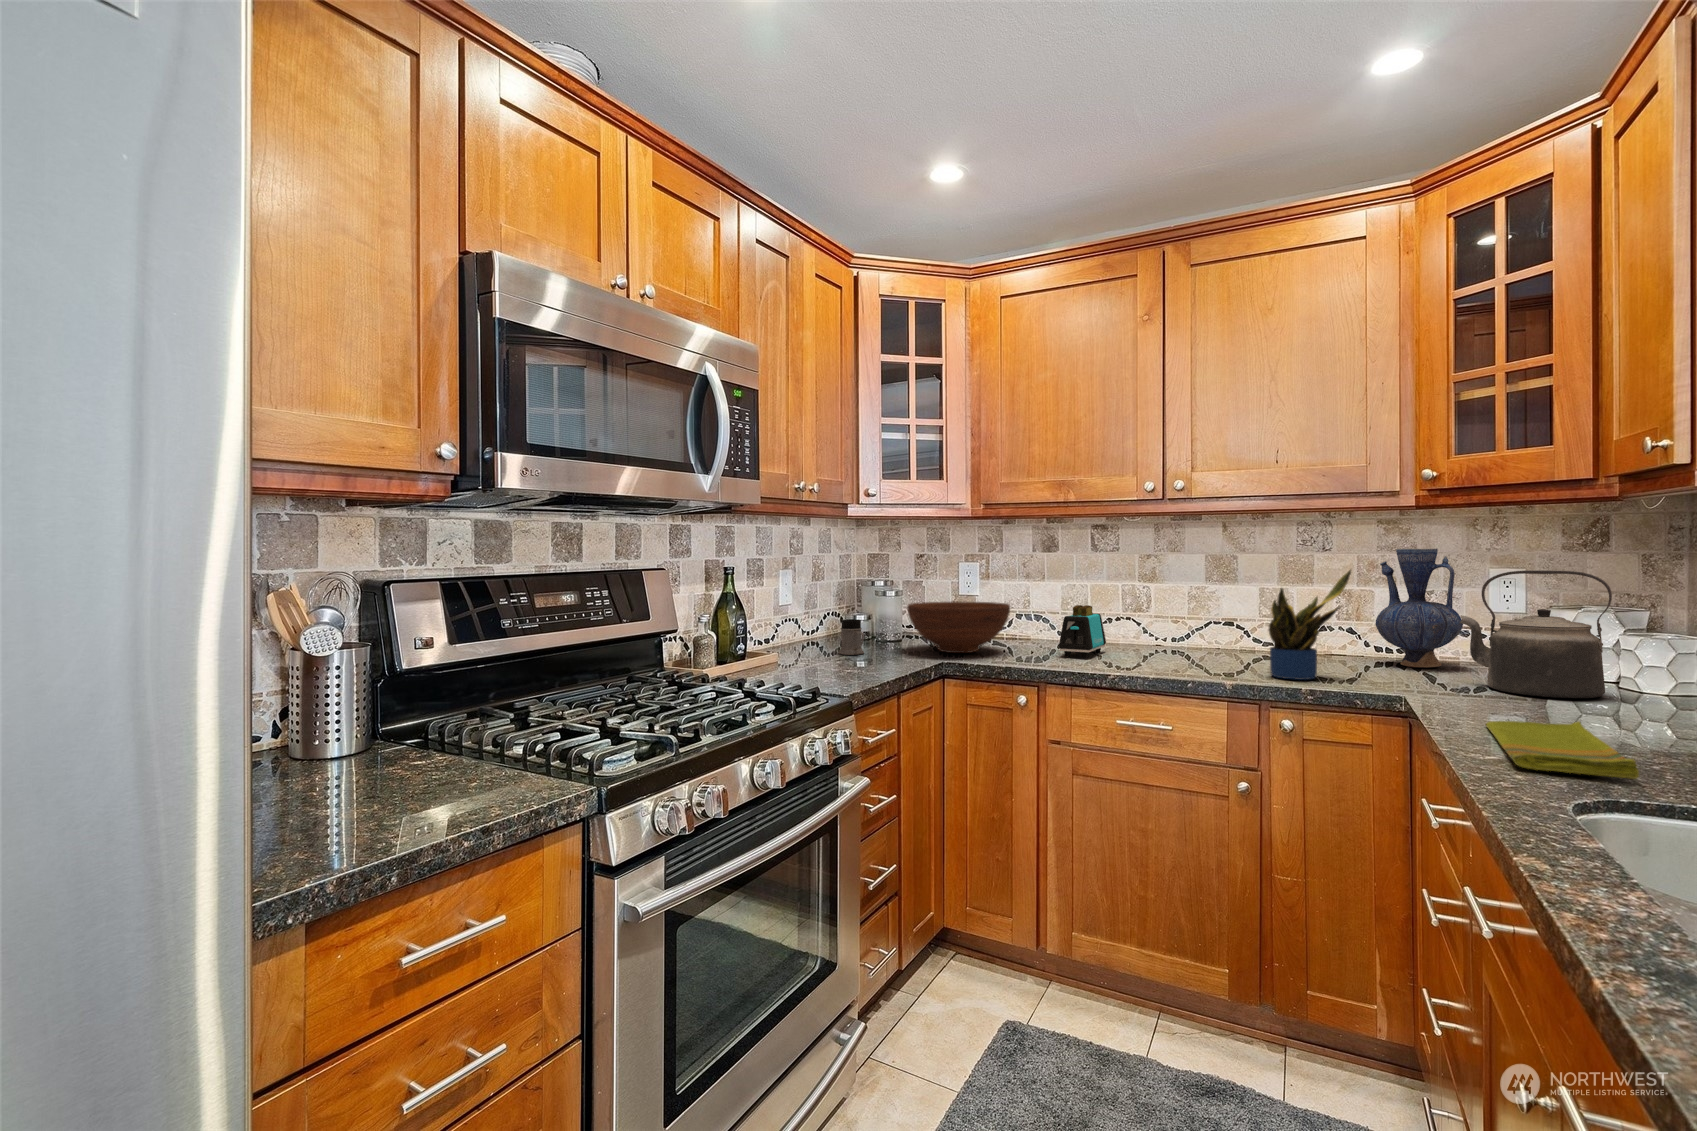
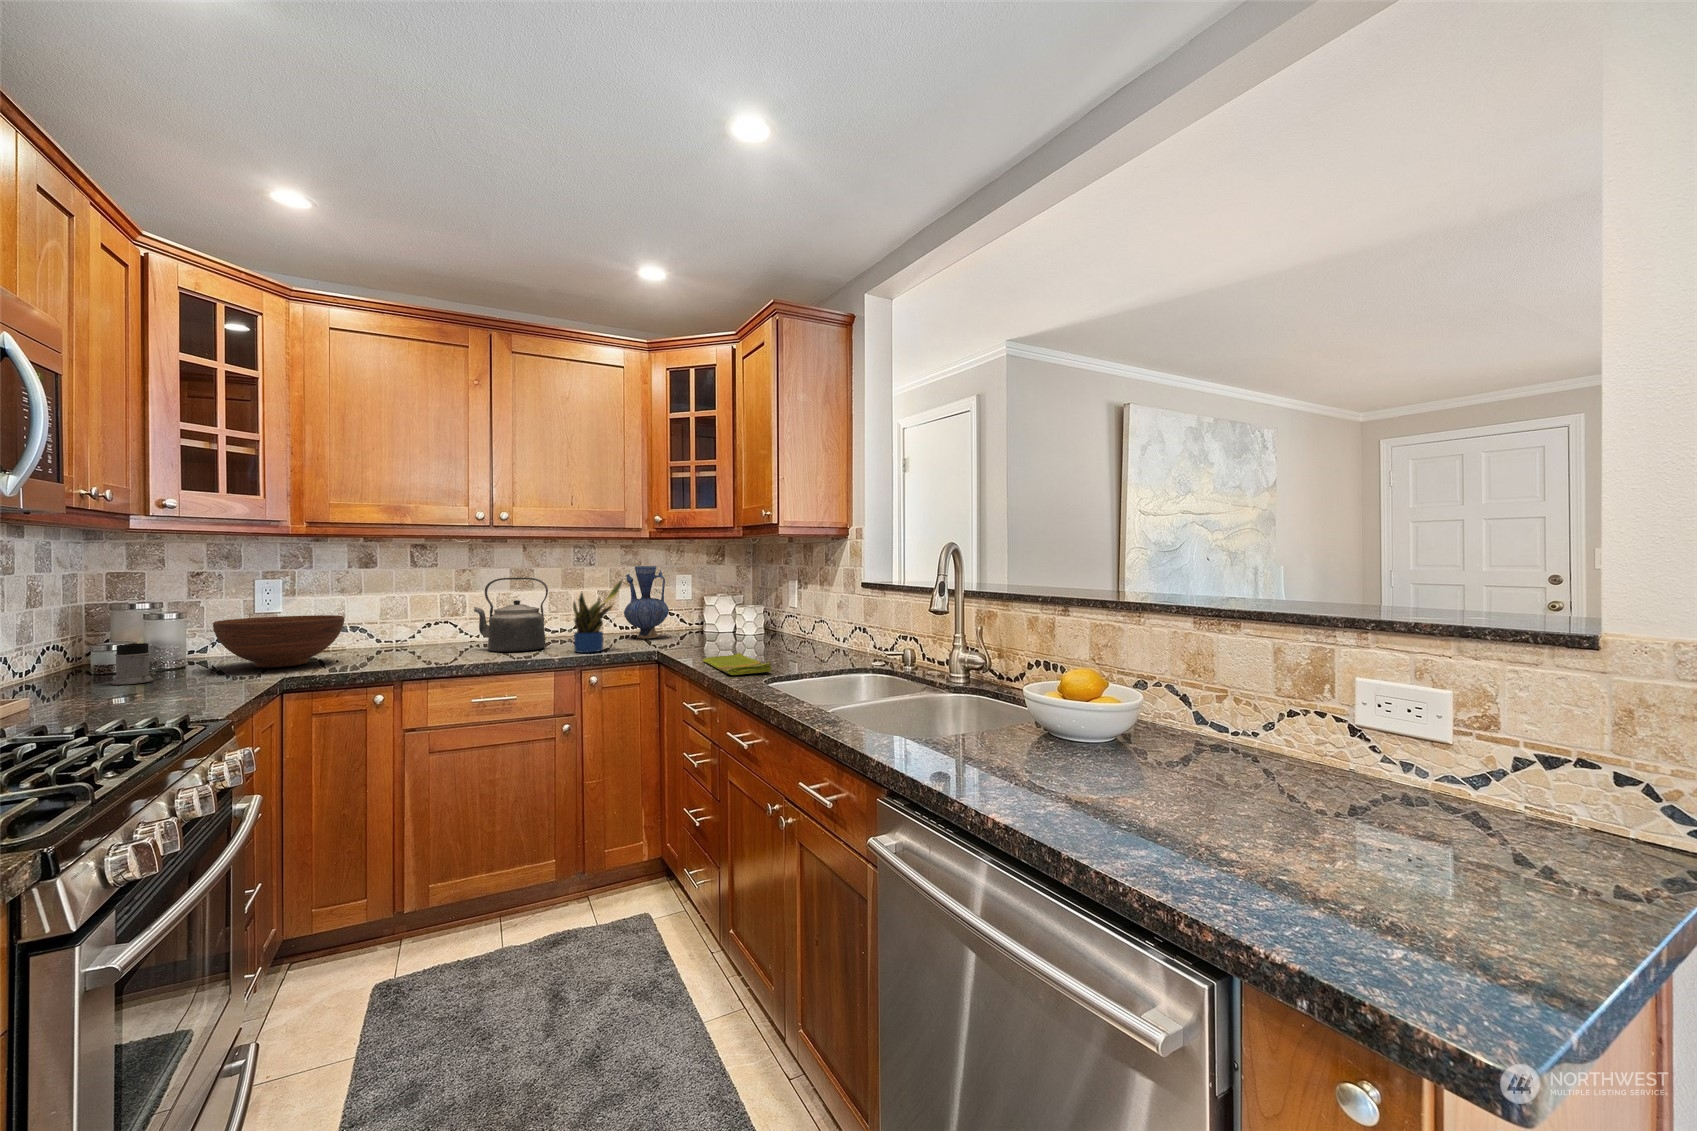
kettle: present [1460,570,1612,698] -> present [474,577,548,652]
toaster: present [1059,605,1106,657] -> none [397,613,435,657]

